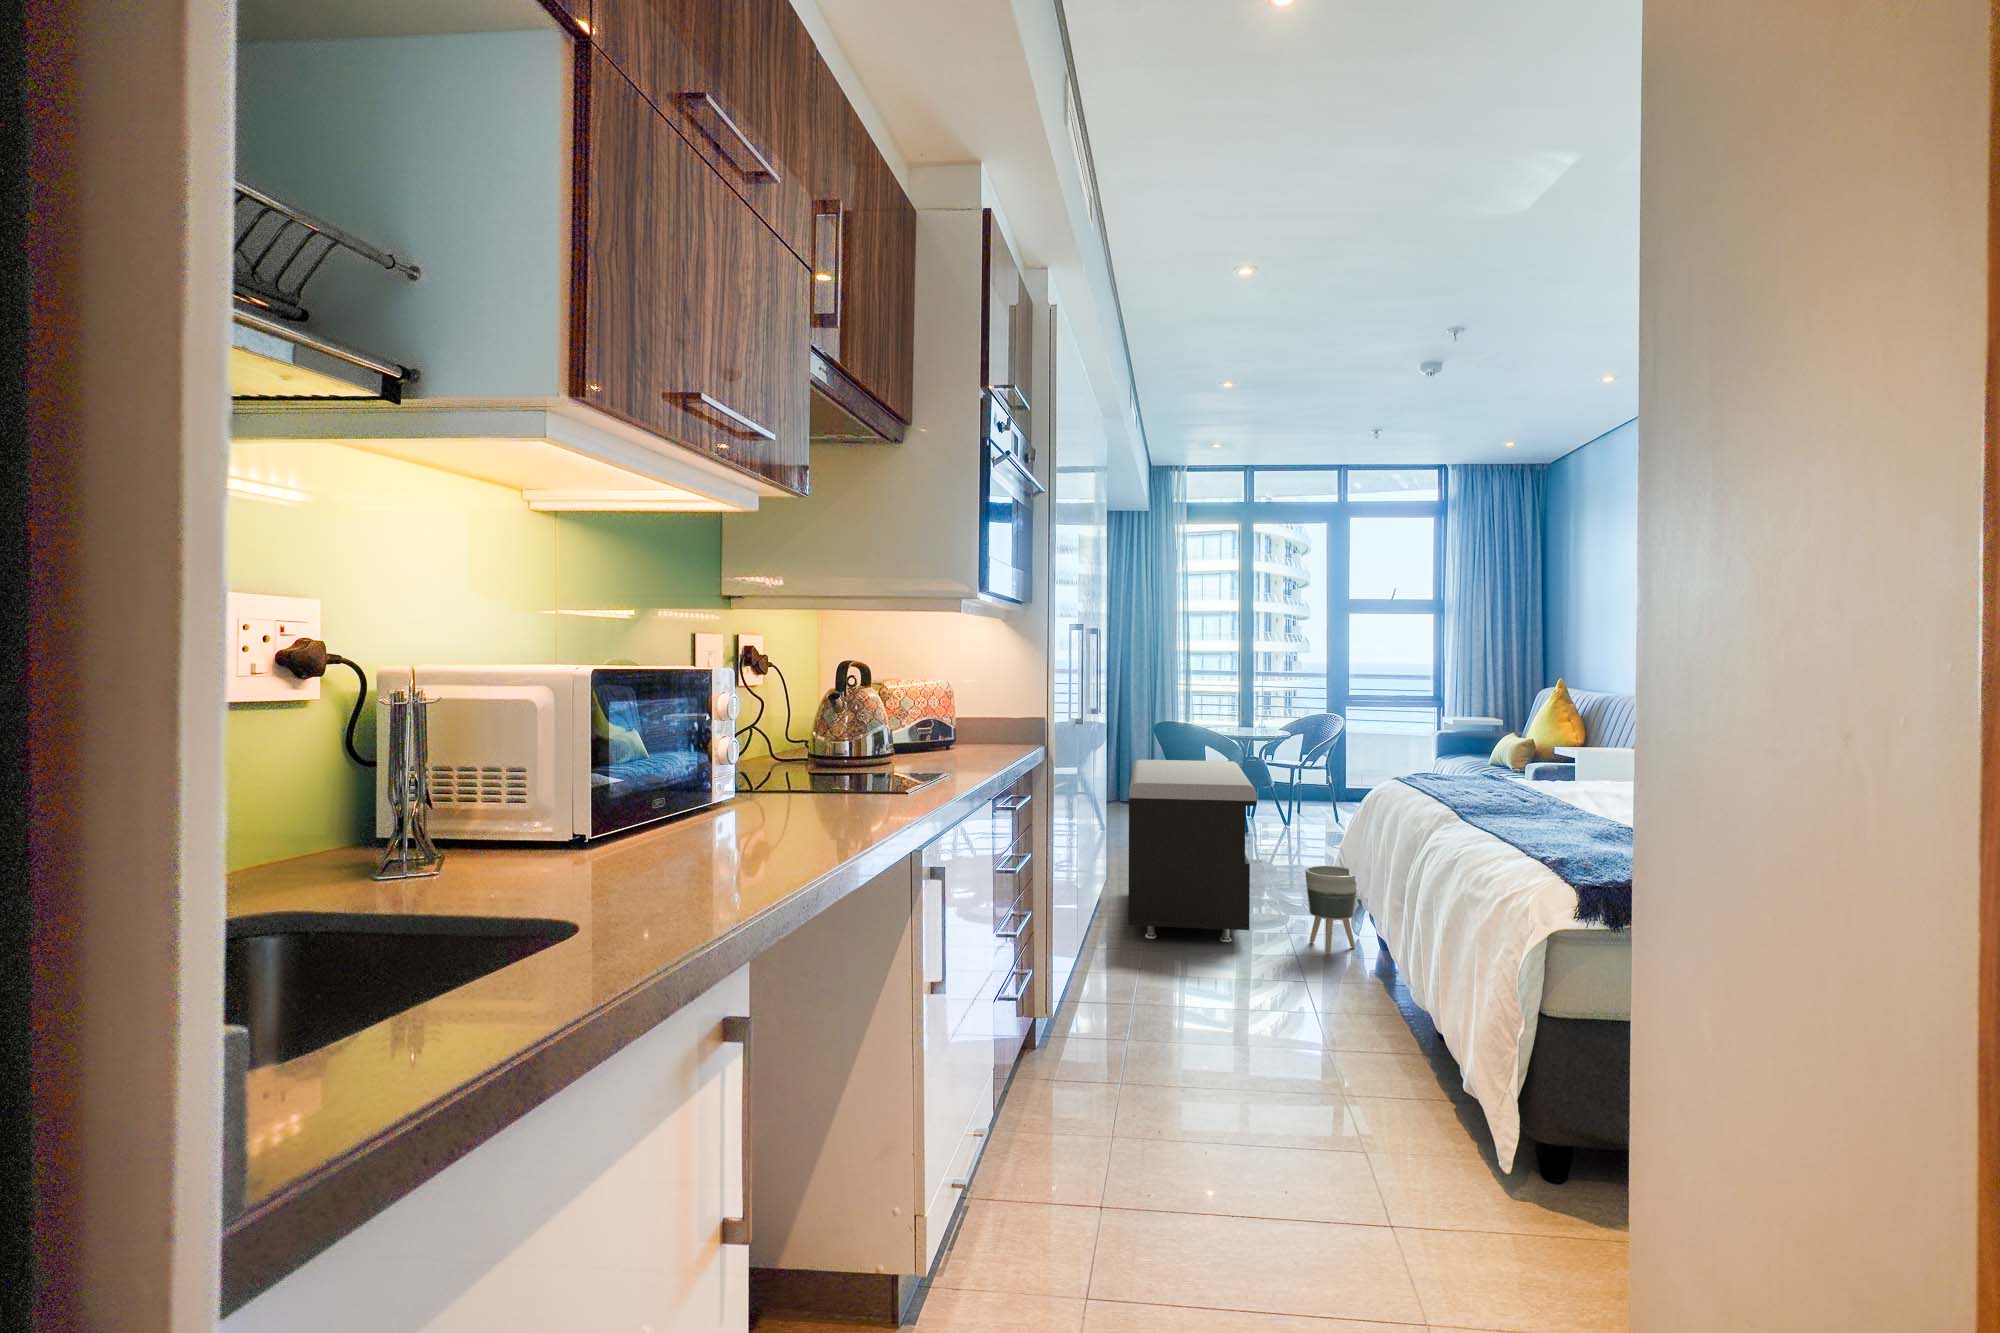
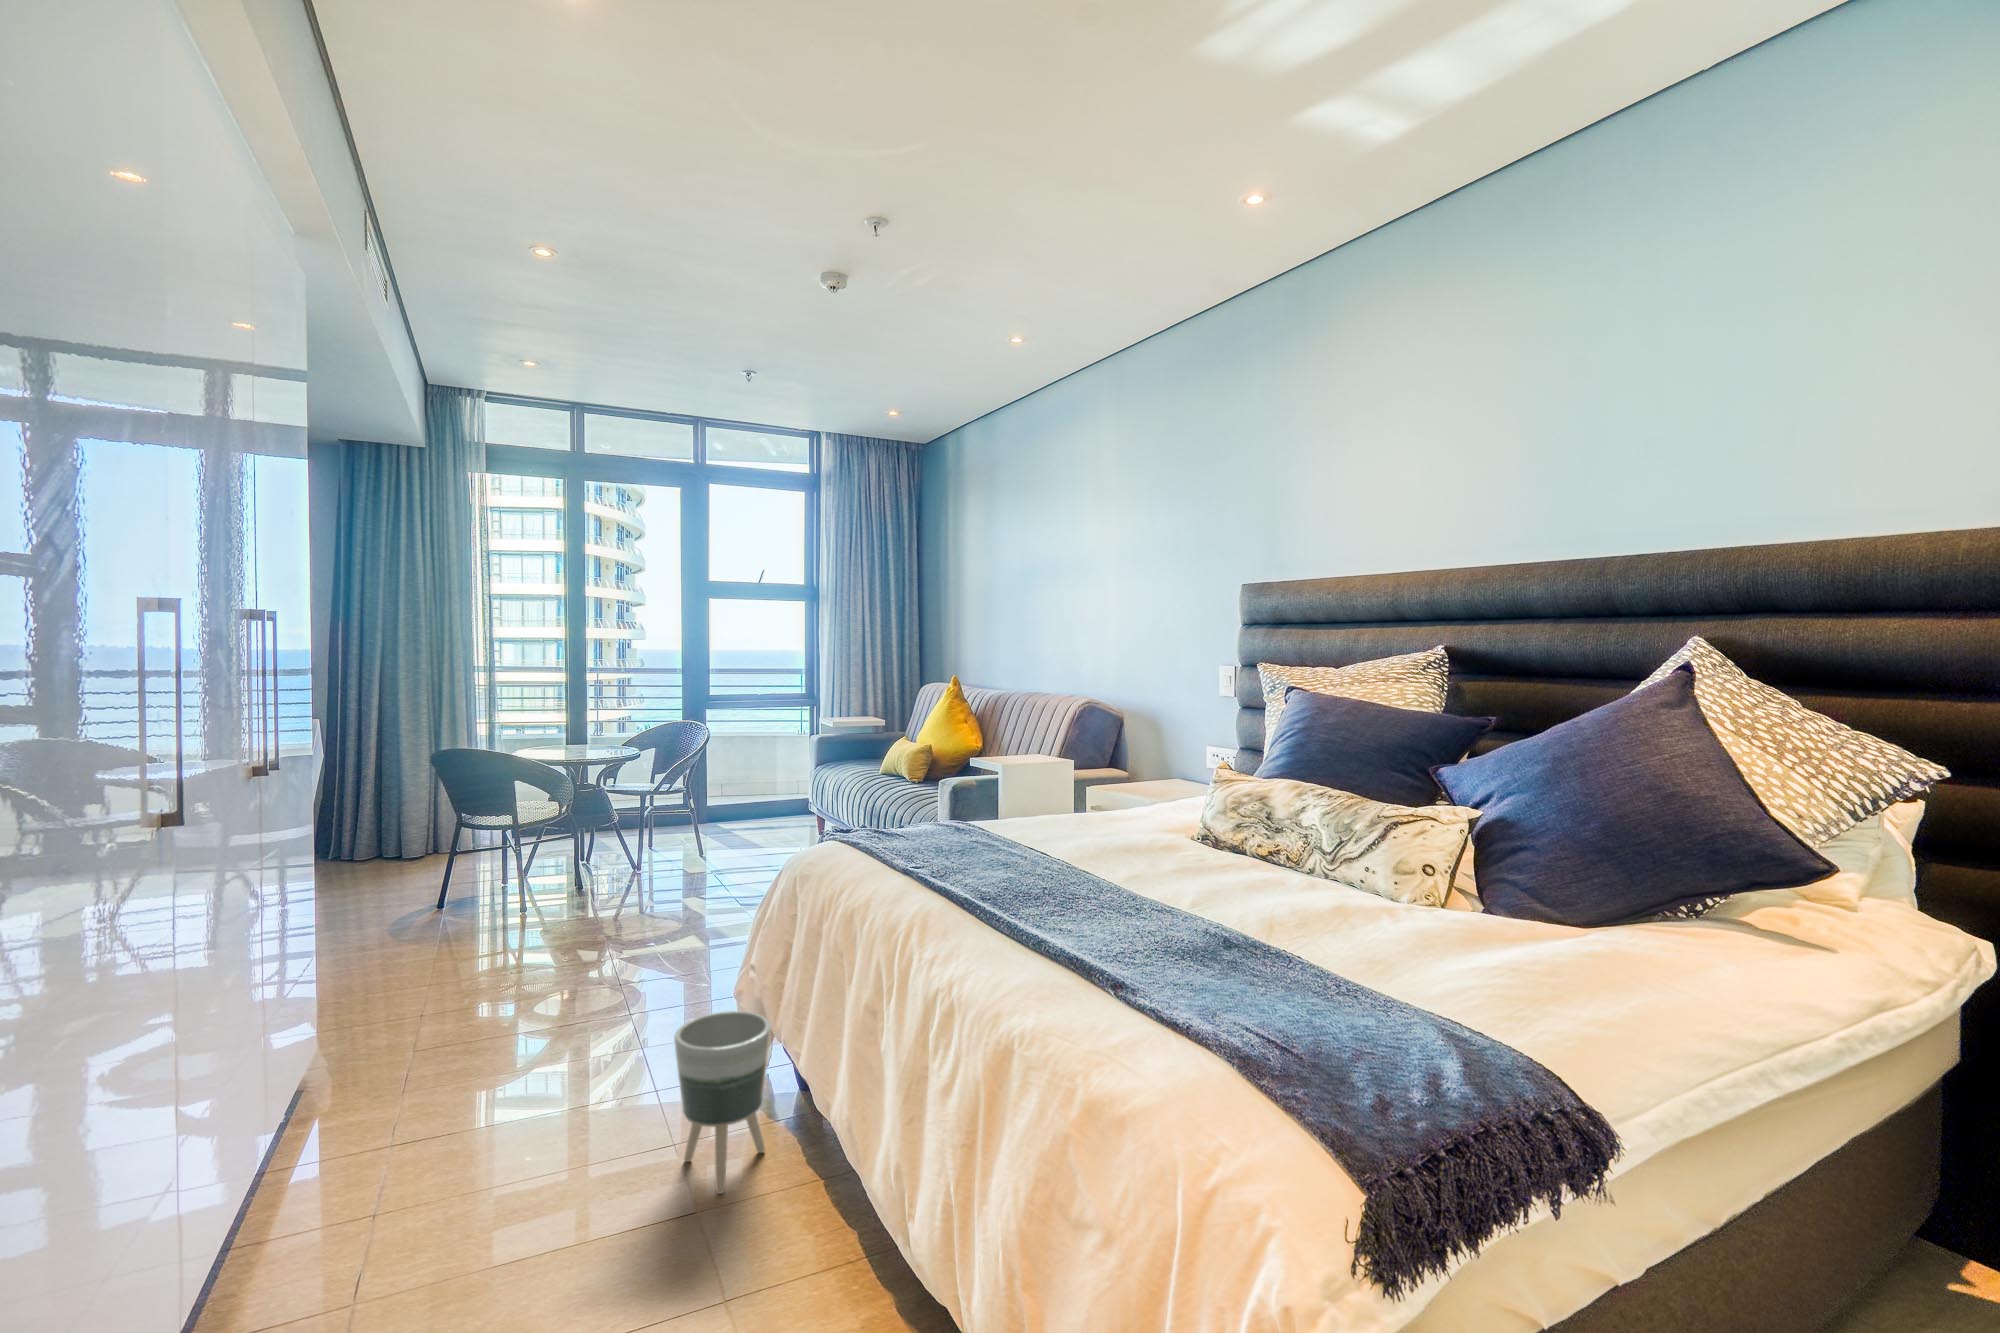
storage bench: present [1128,760,1256,942] -> none [248,825,574,1274]

